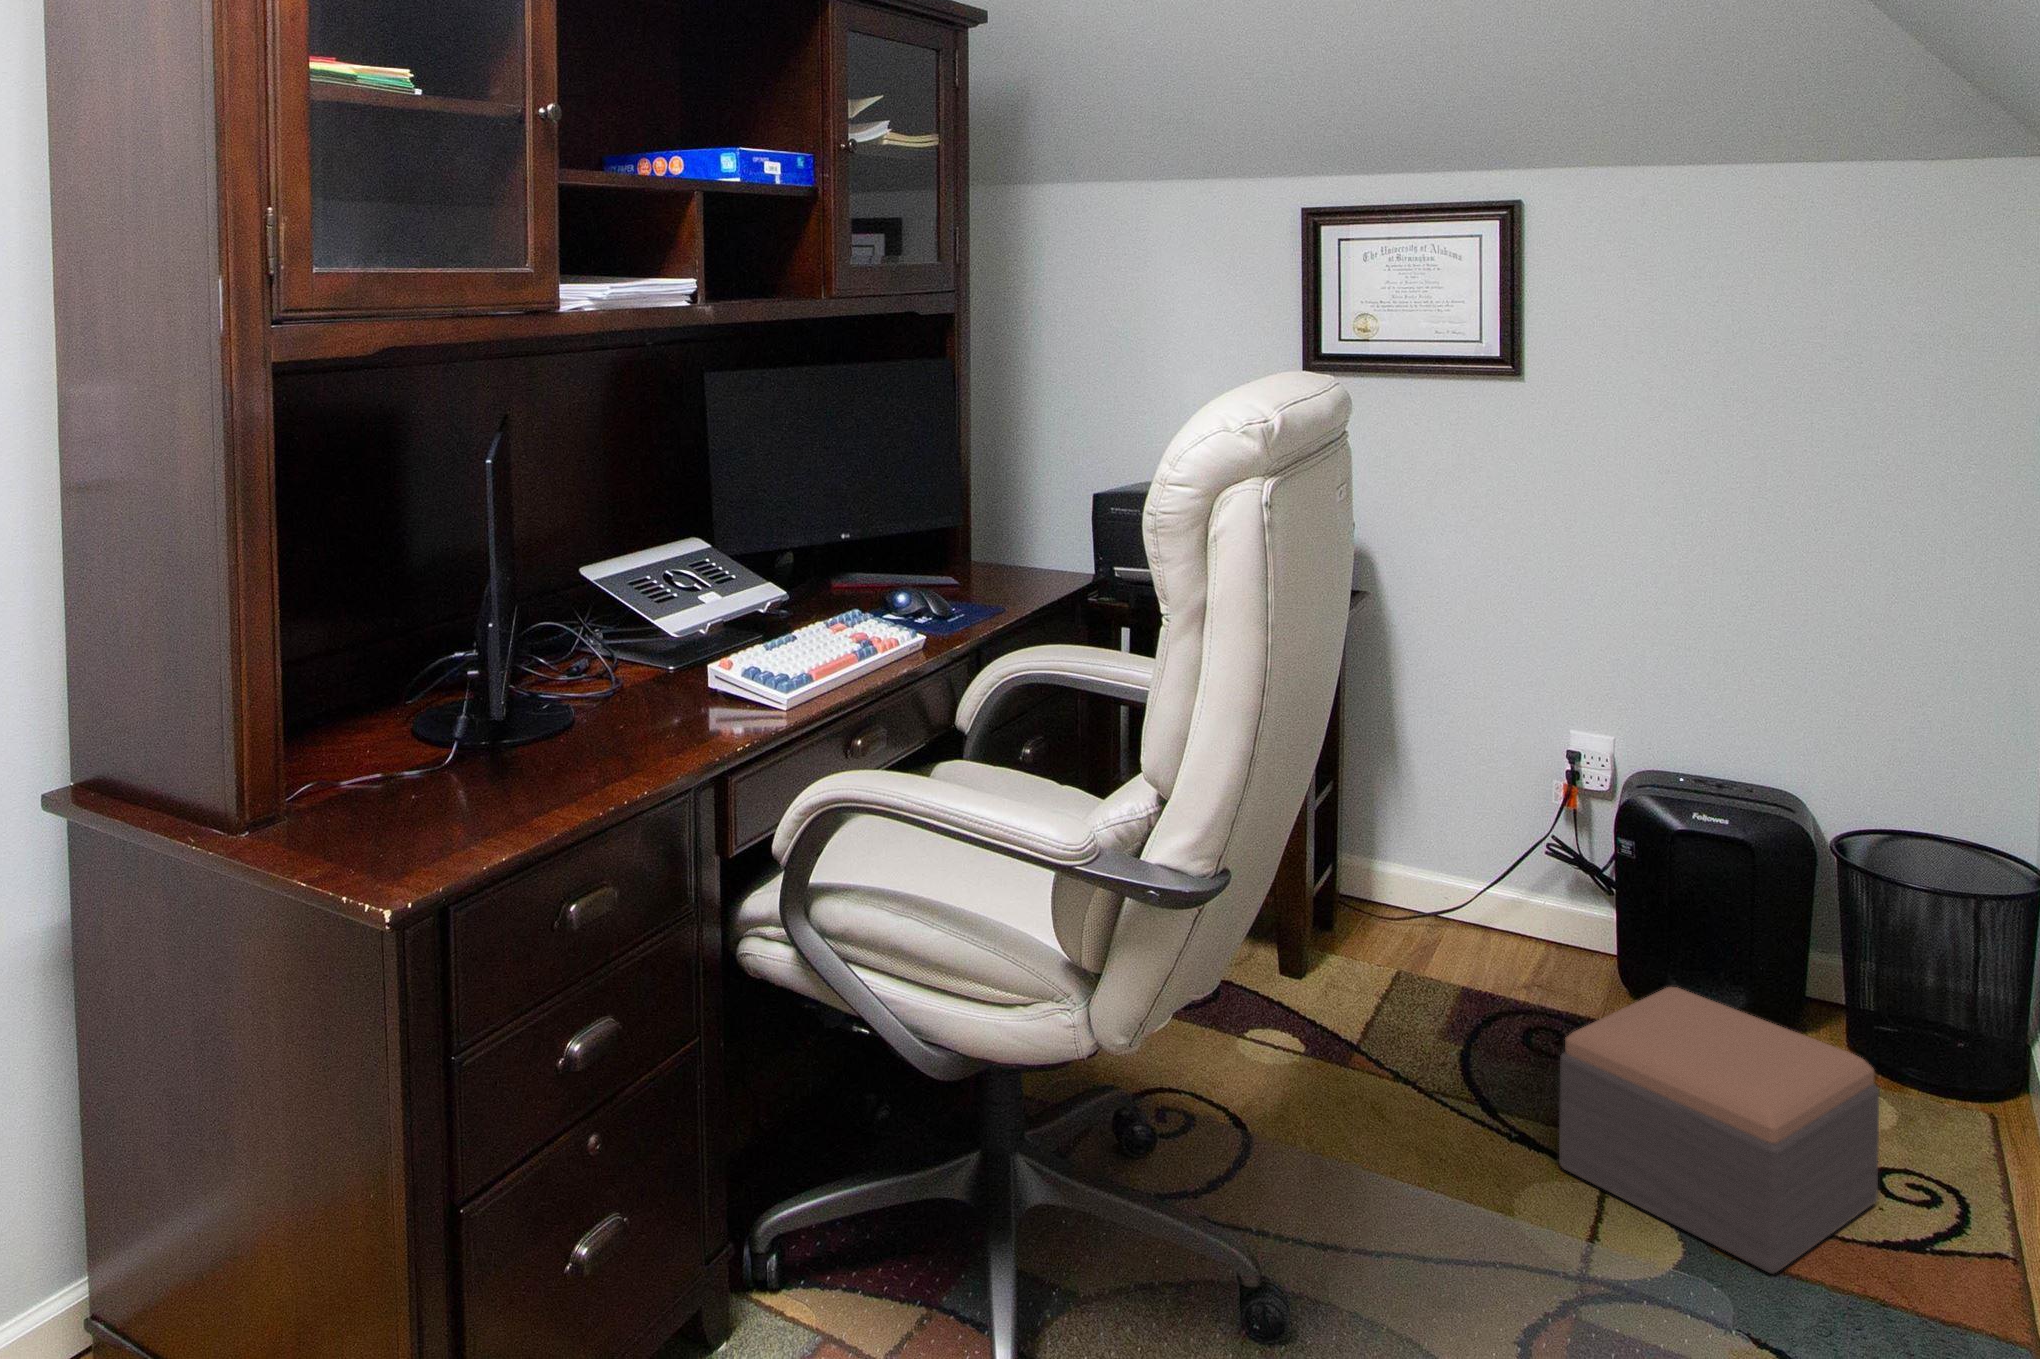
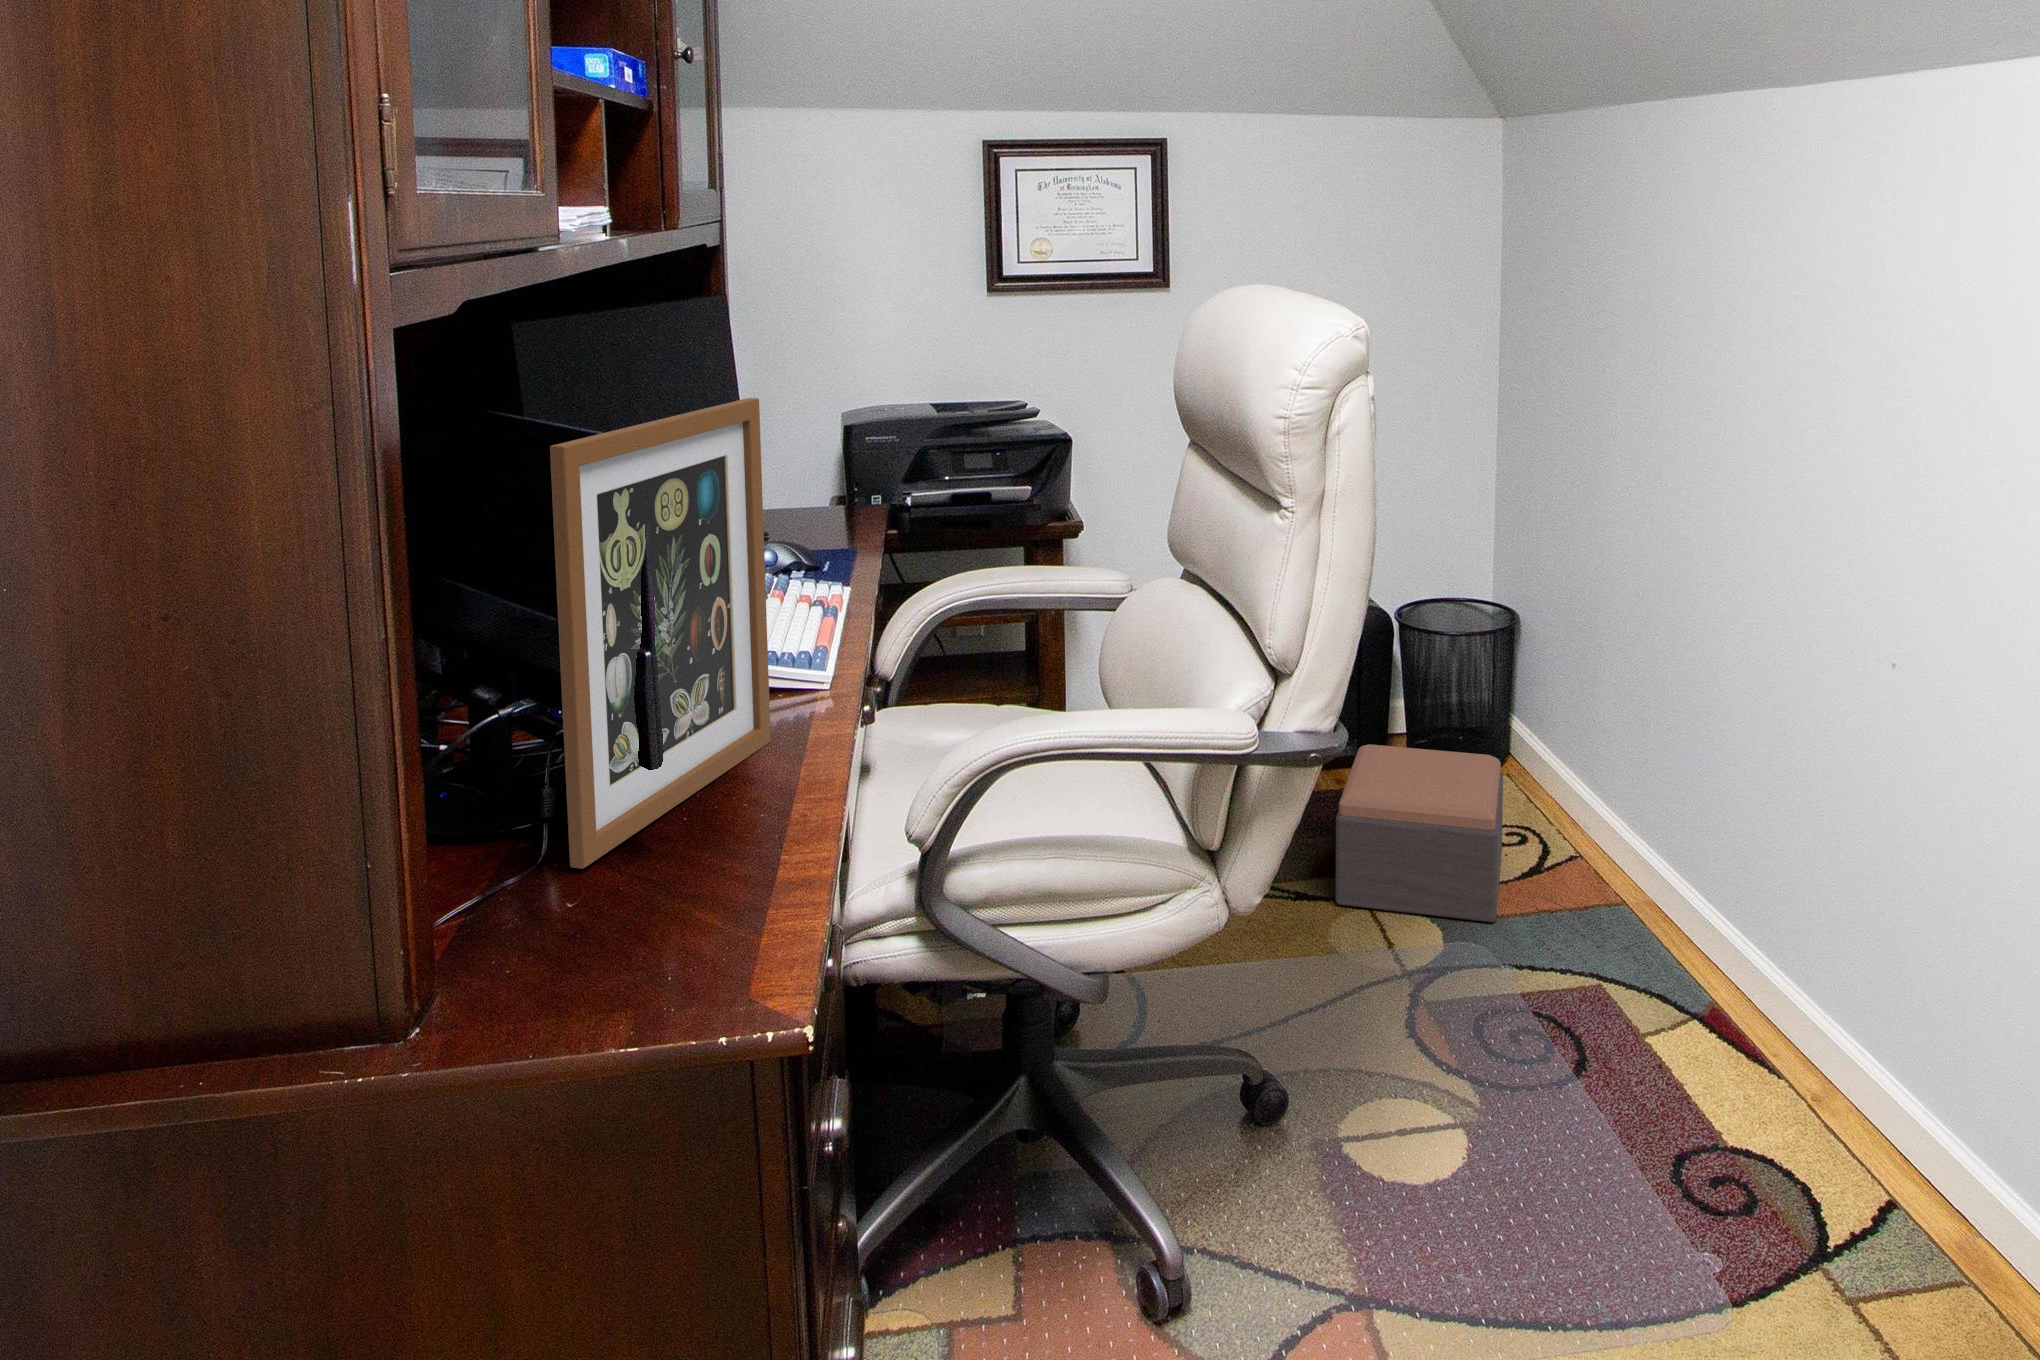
picture frame: none [441,447,680,783] -> present [550,398,771,869]

